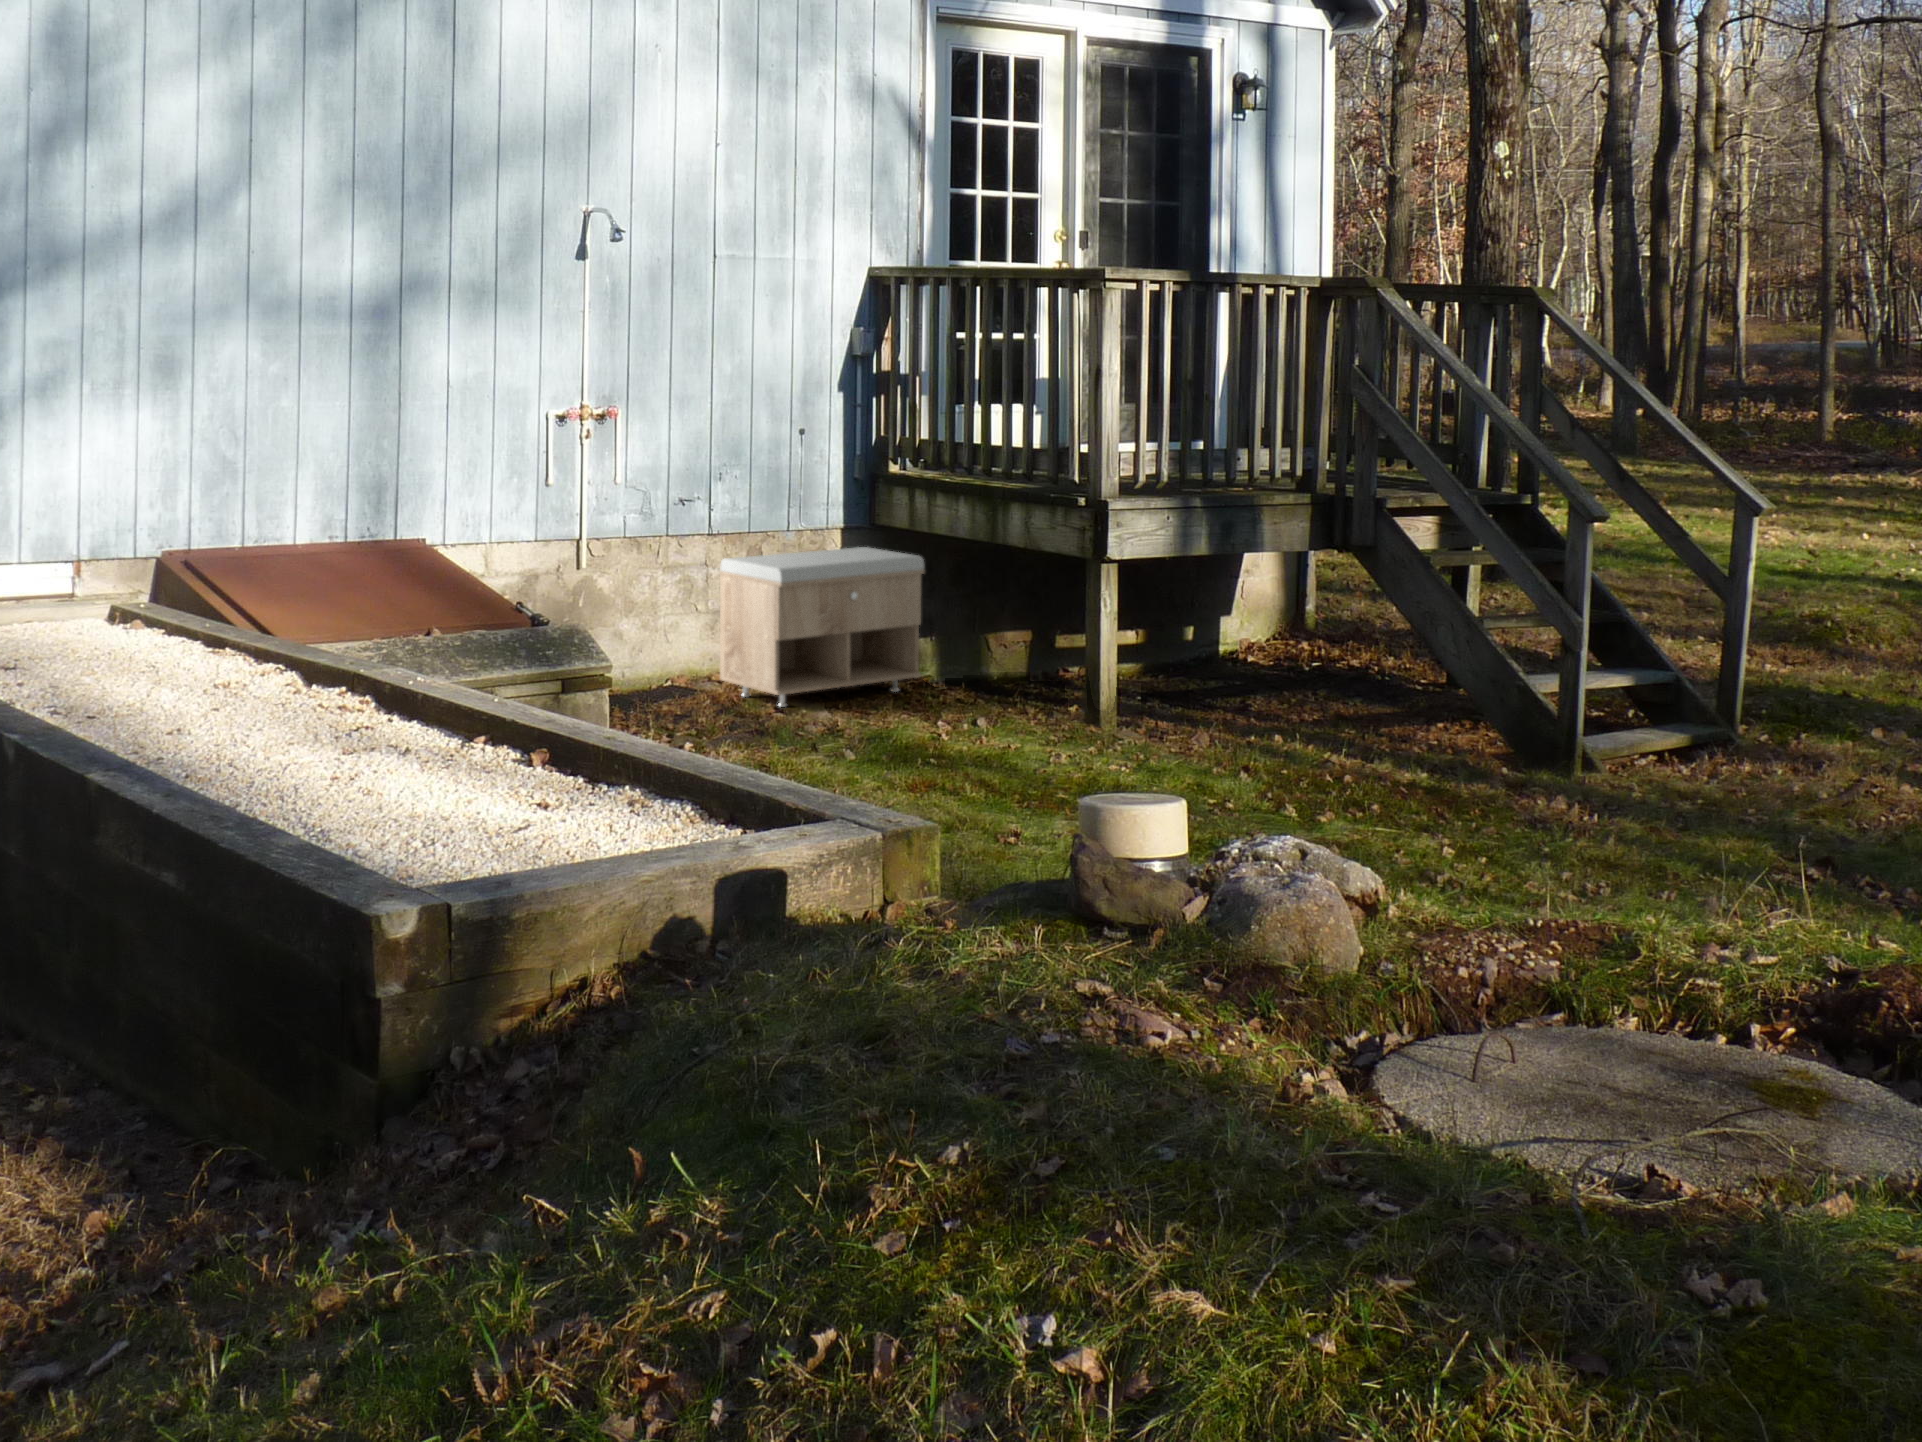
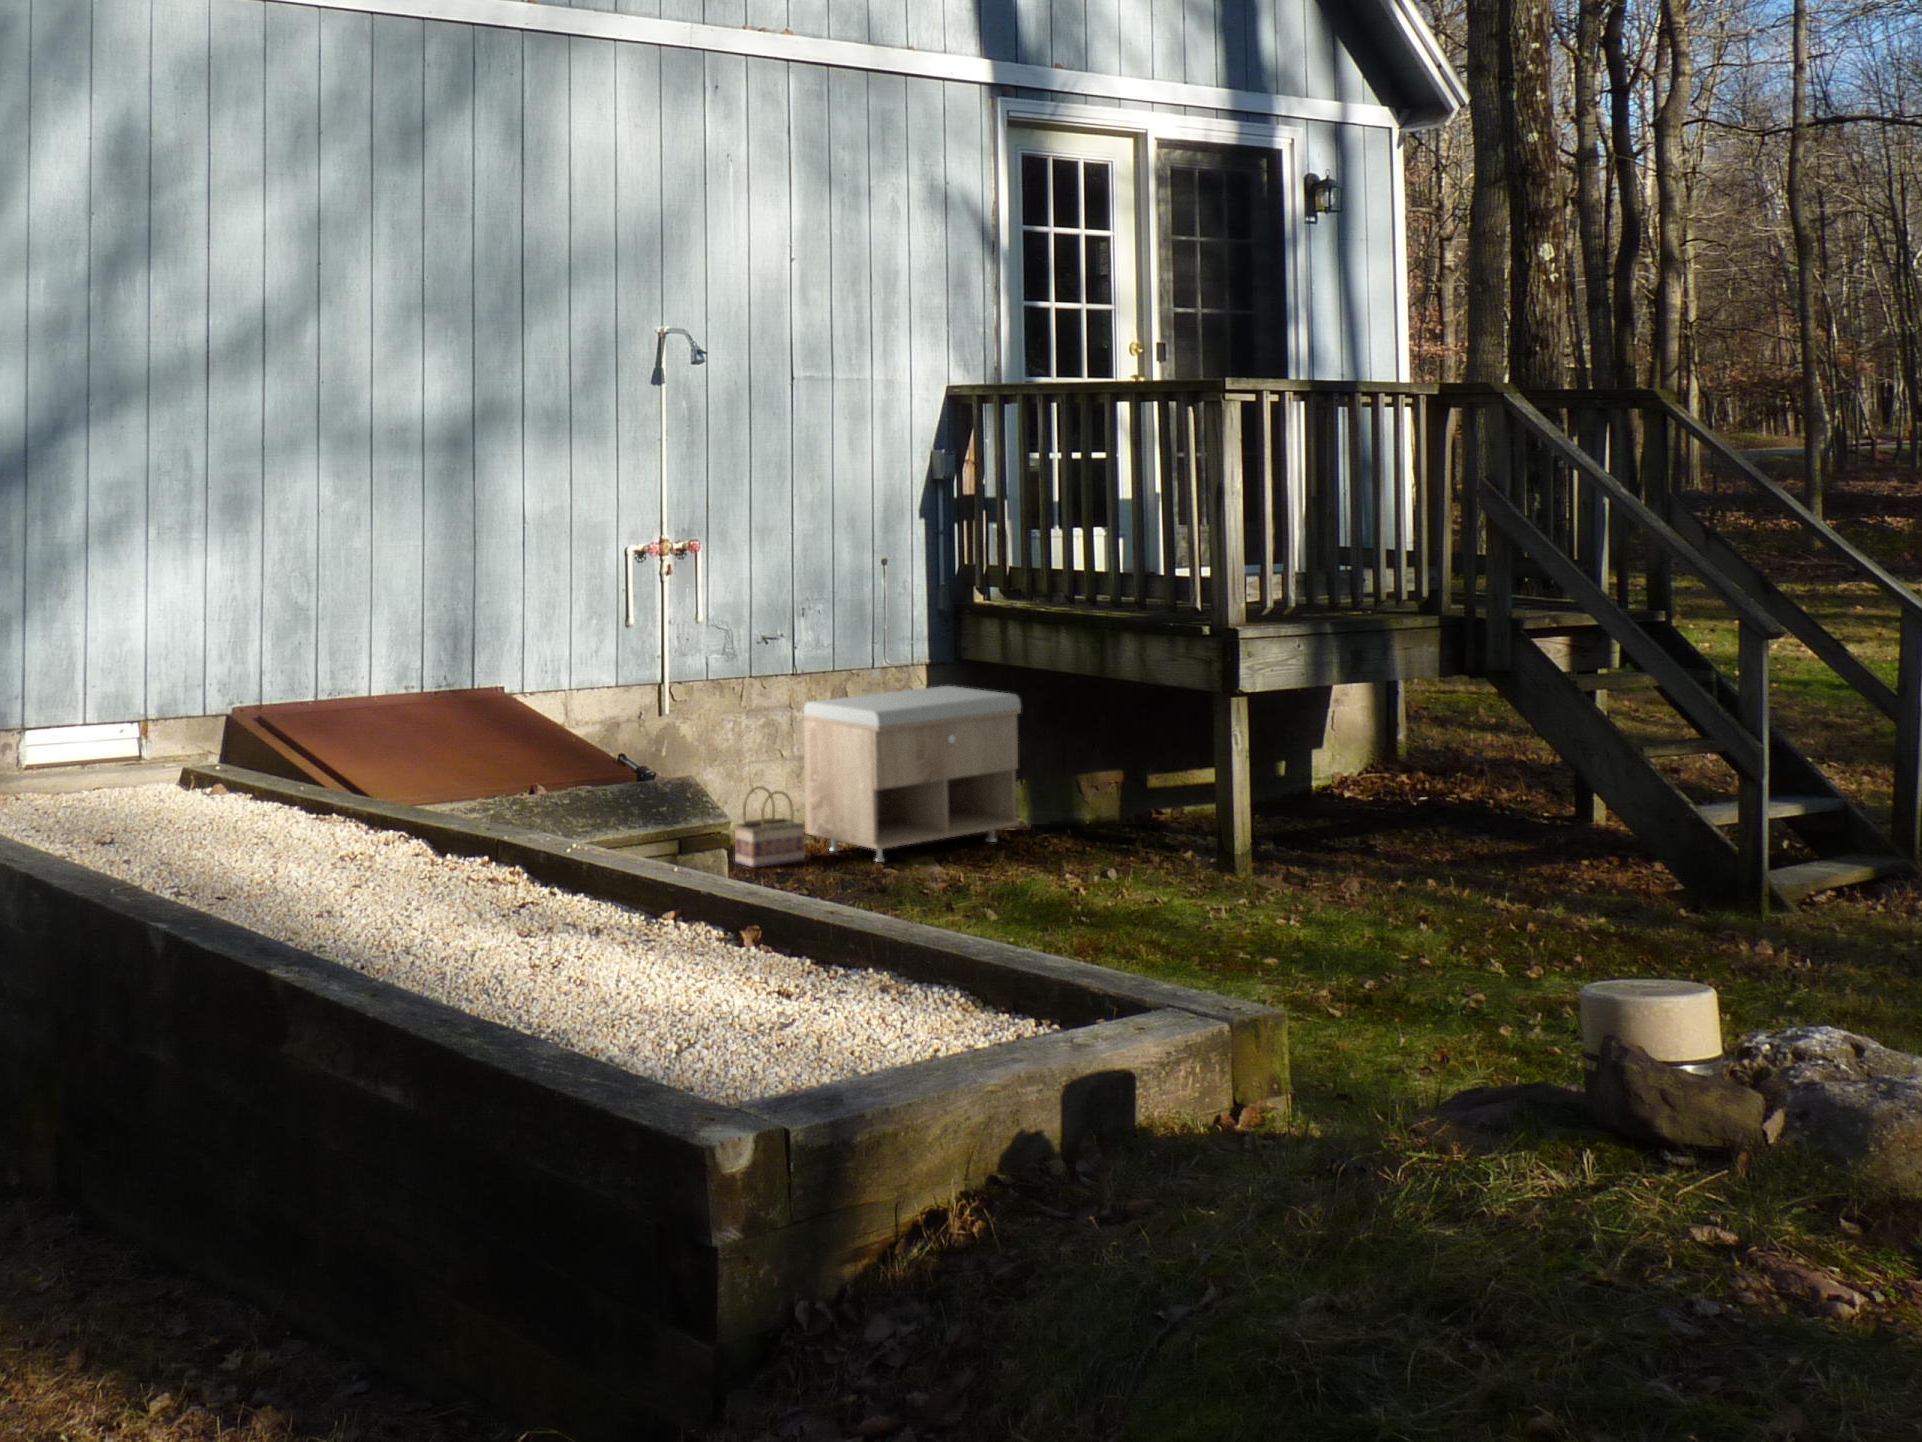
basket: none [648,635,716,710] -> present [734,786,805,868]

